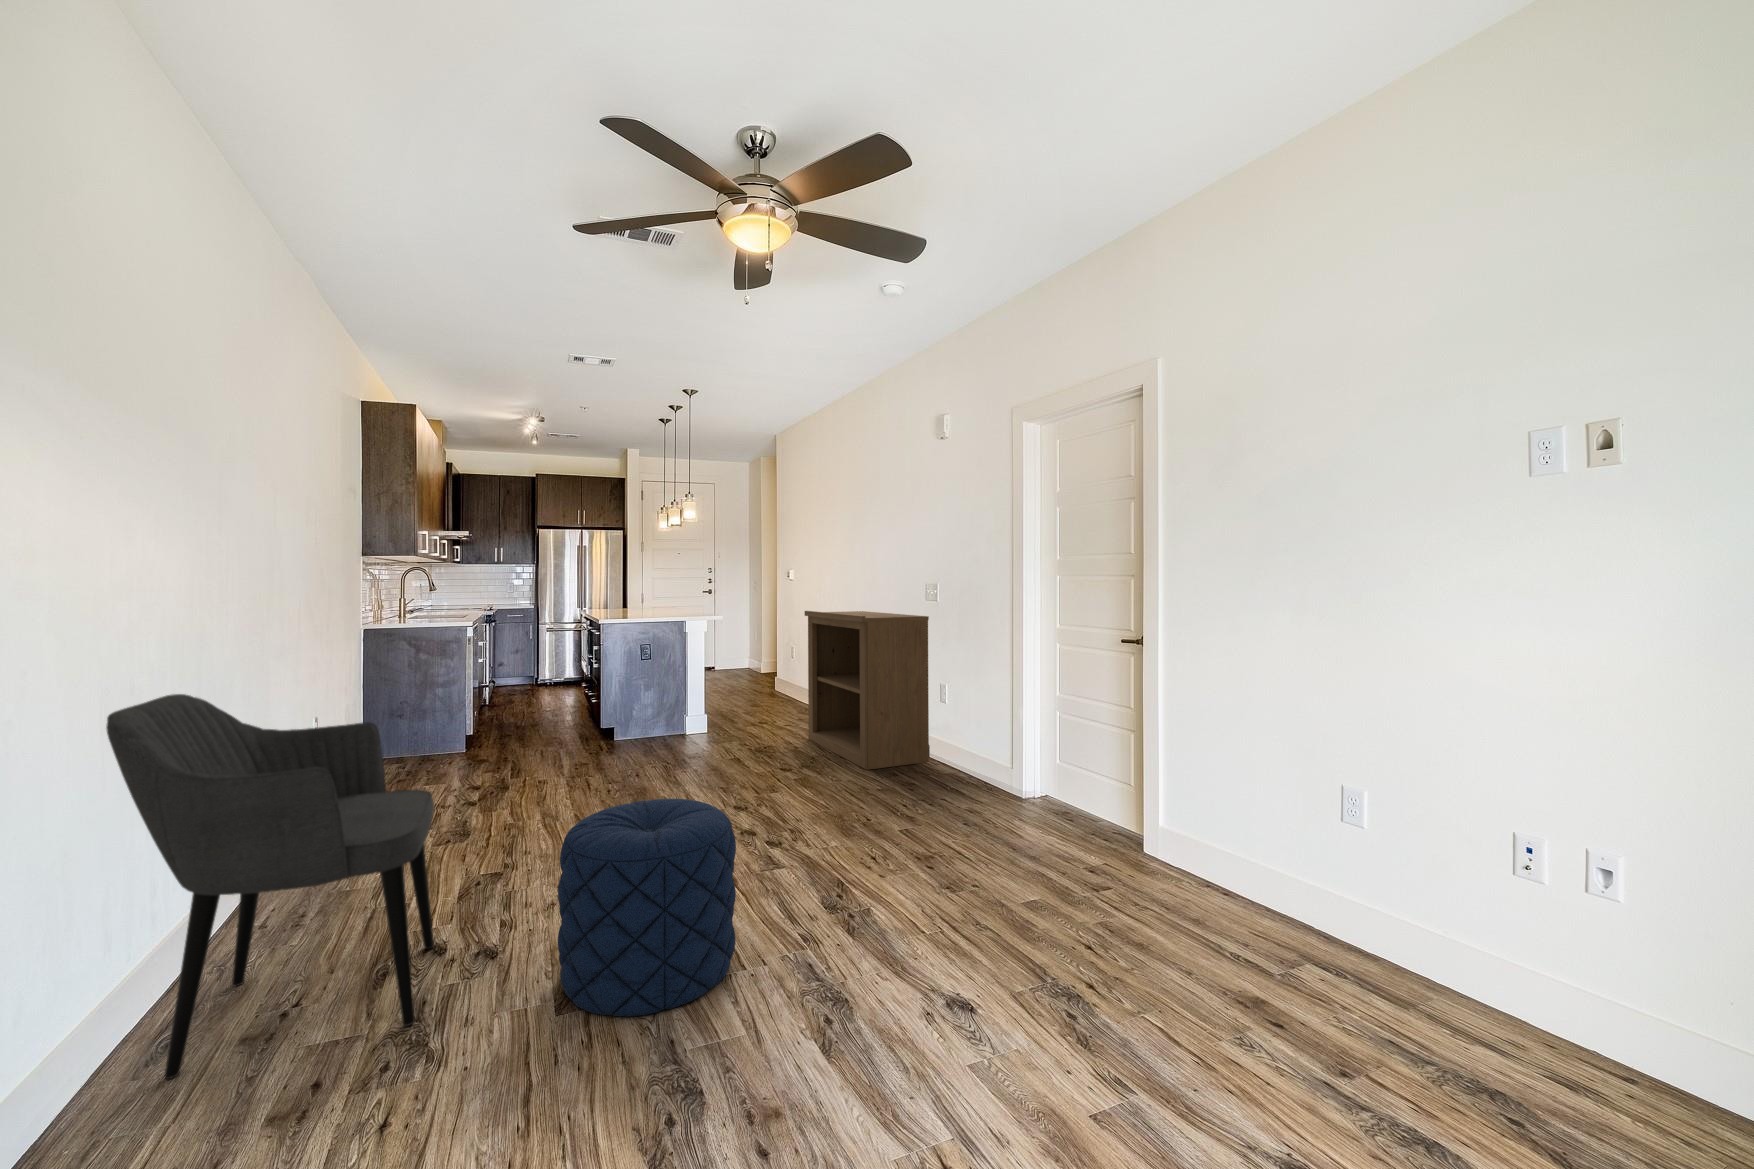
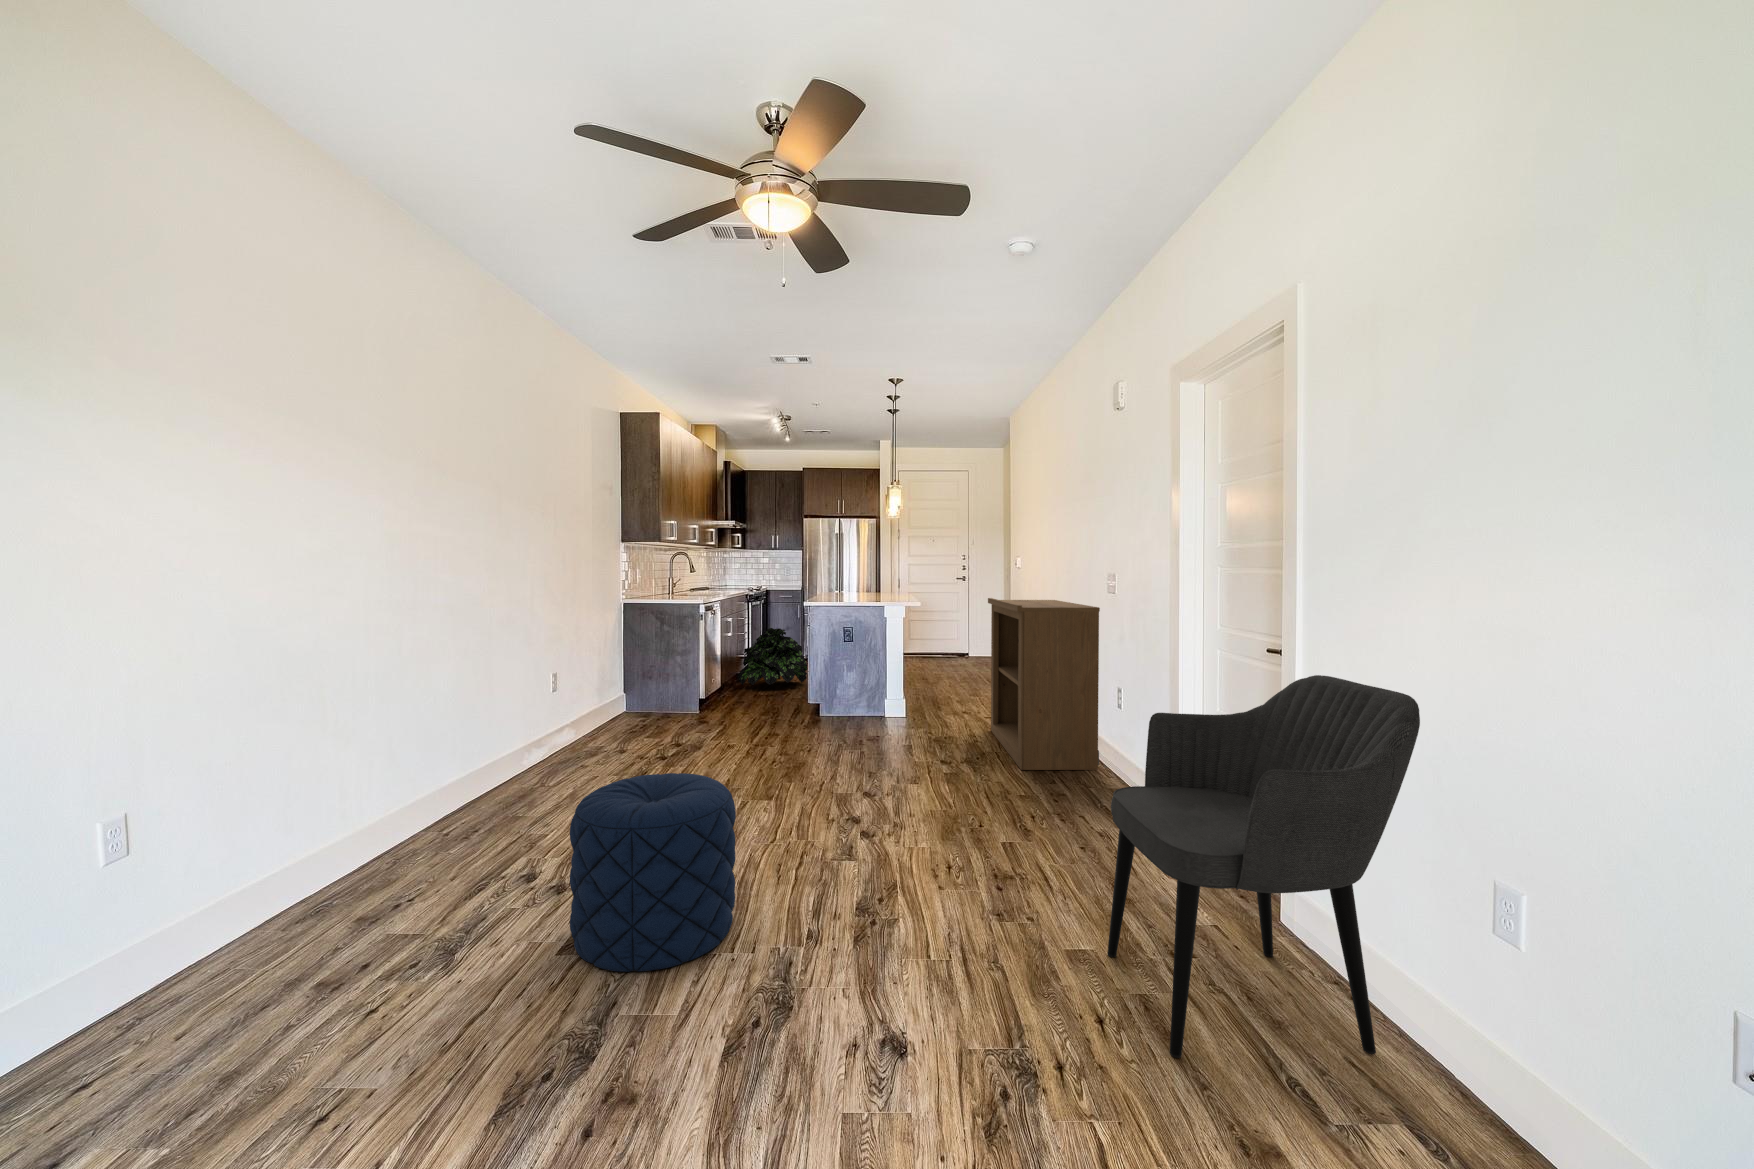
potted plant: none [494,651,584,718] -> present [738,628,807,685]
armchair: present [106,694,434,1079] -> present [1107,675,1420,1058]

